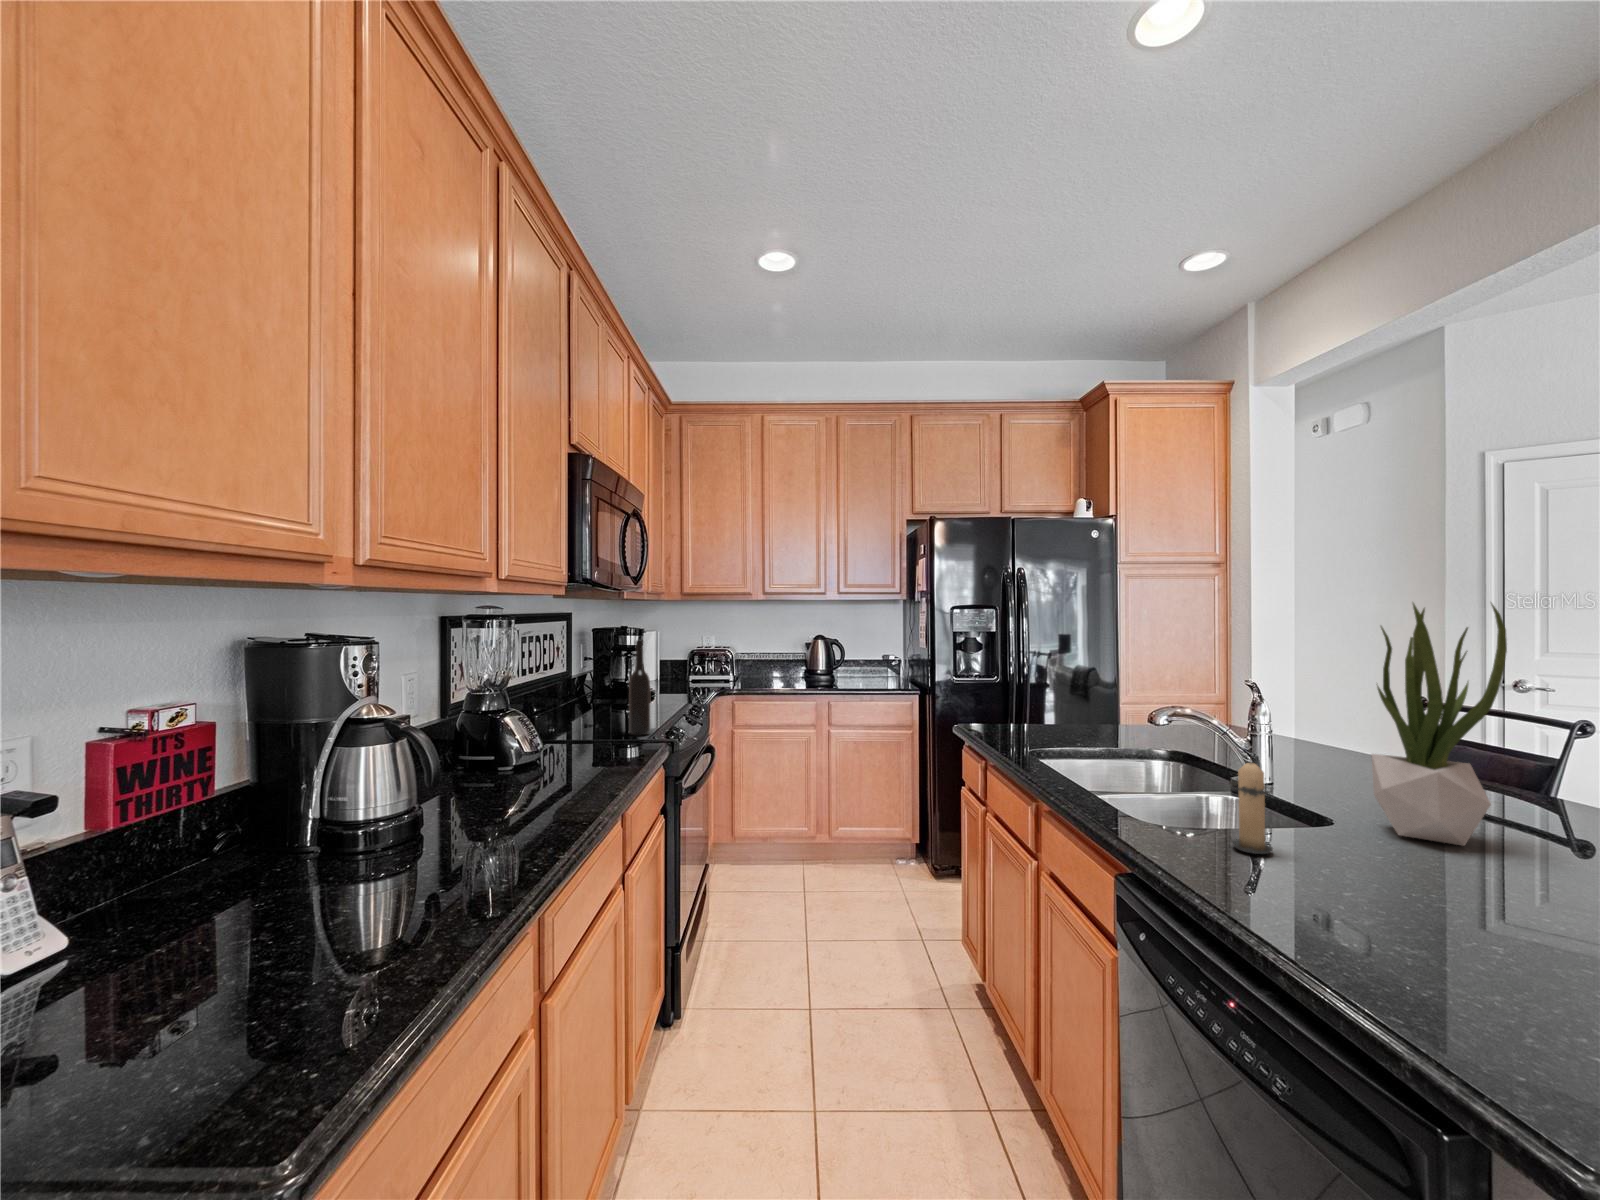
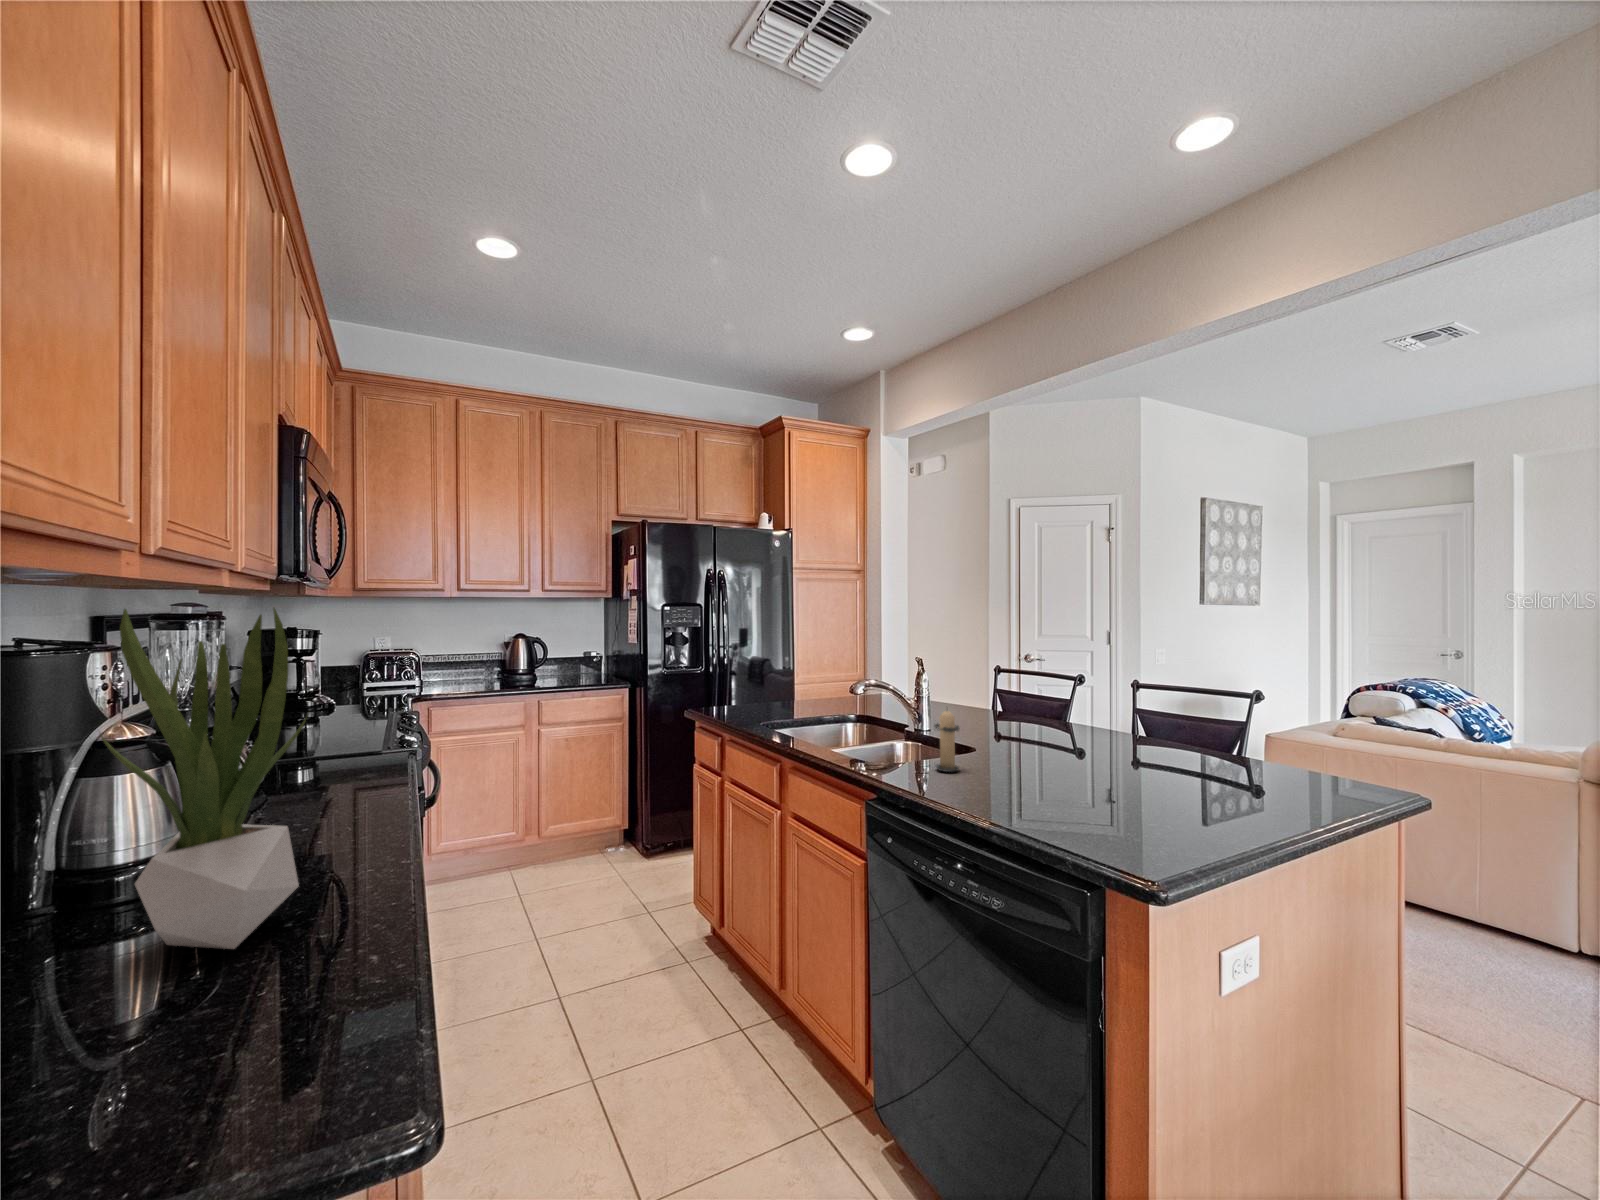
potted plant: present [1372,603,1507,846] -> present [101,608,306,949]
bottle: present [629,640,650,735] -> none [347,643,374,749]

